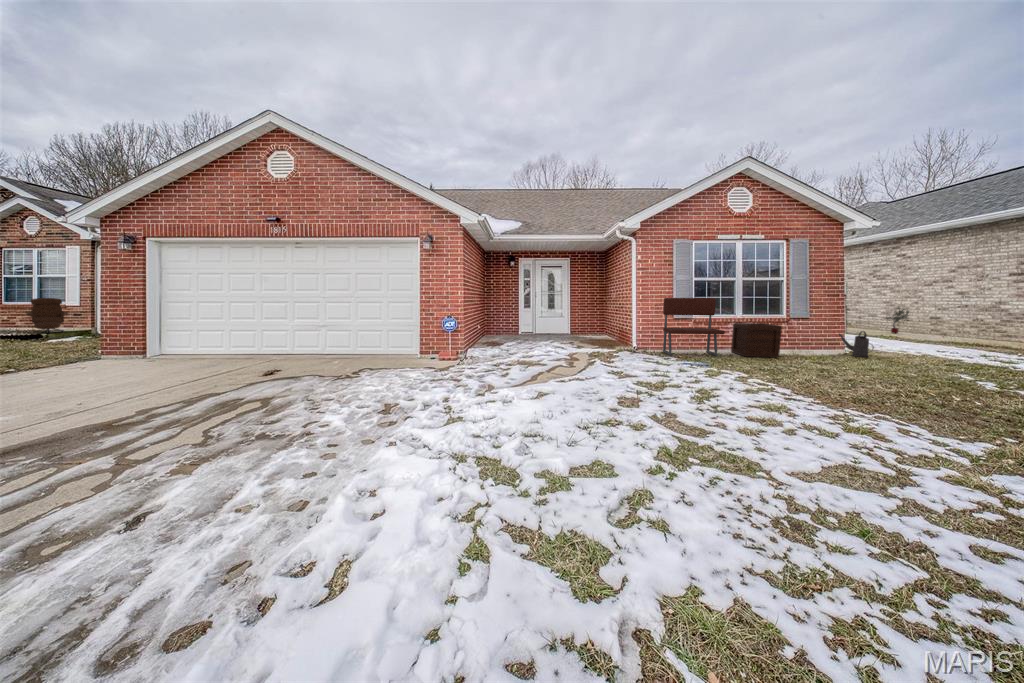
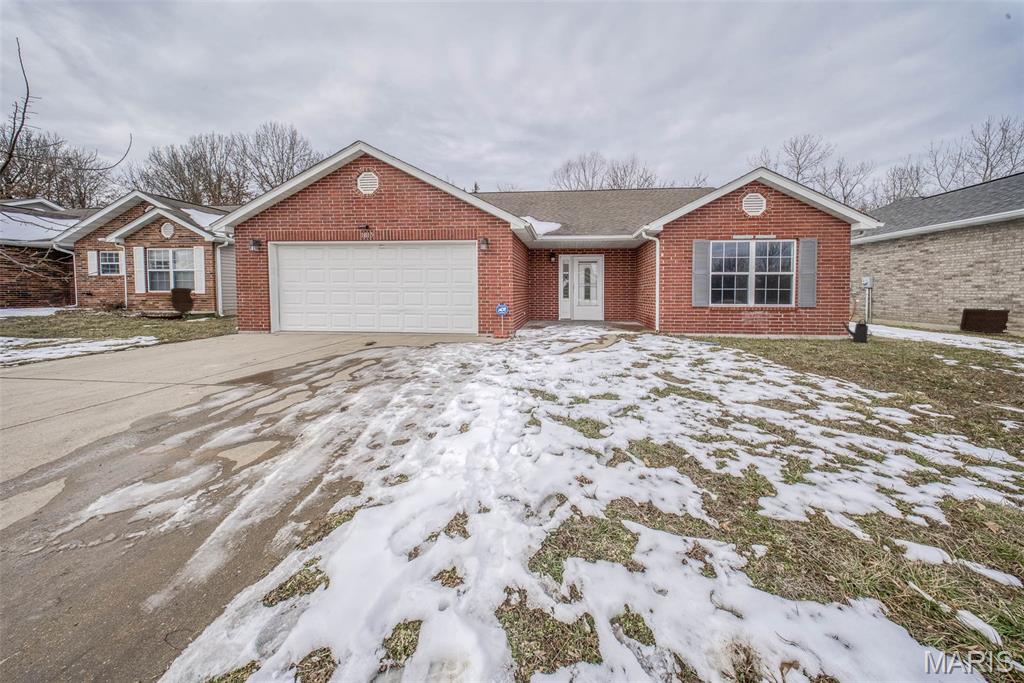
bench: present [663,298,725,356] -> none [680,289,734,339]
potted tree: present [886,307,909,333] -> none [904,299,930,325]
wooden crate: present [731,323,782,357] -> present [960,308,1010,333]

